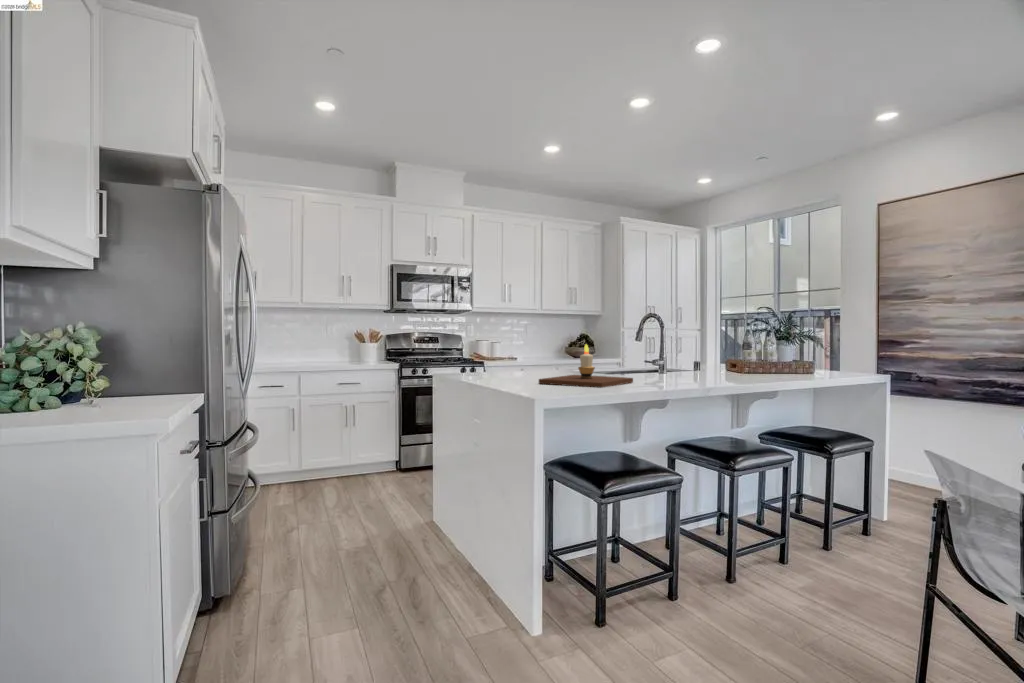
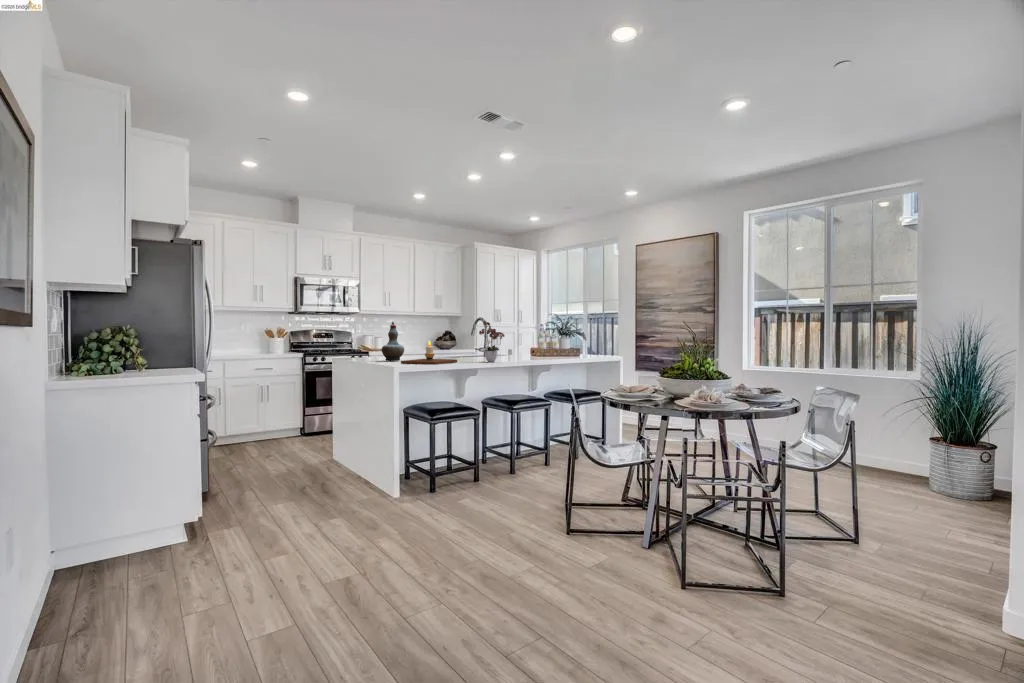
flower arrangement: none [668,308,724,383] -> present [479,321,504,362]
decorative vase: none [504,314,539,377] -> present [382,321,404,361]

